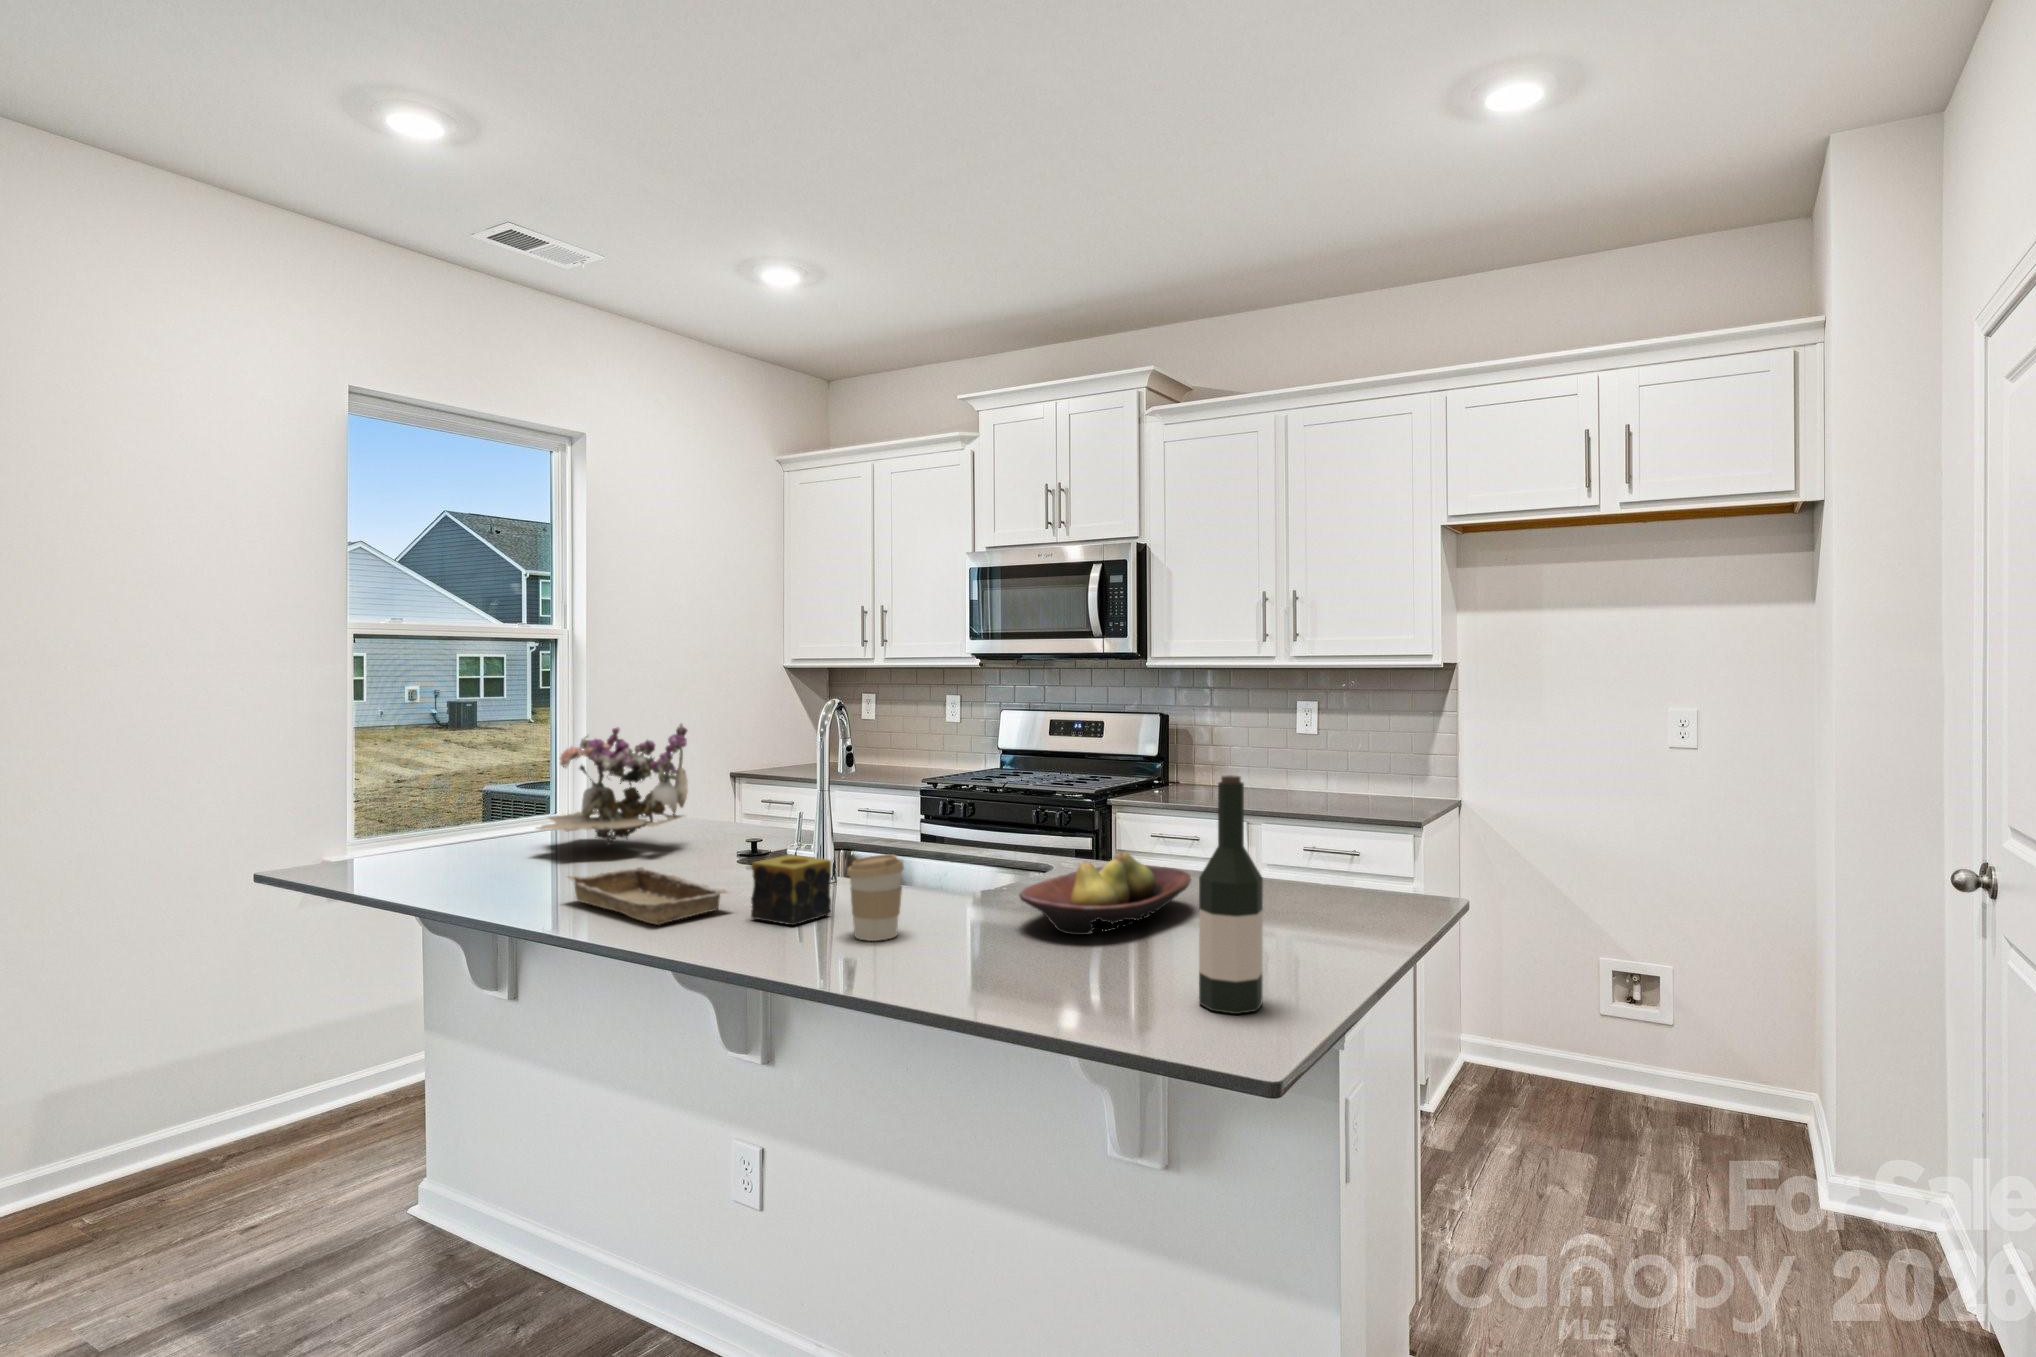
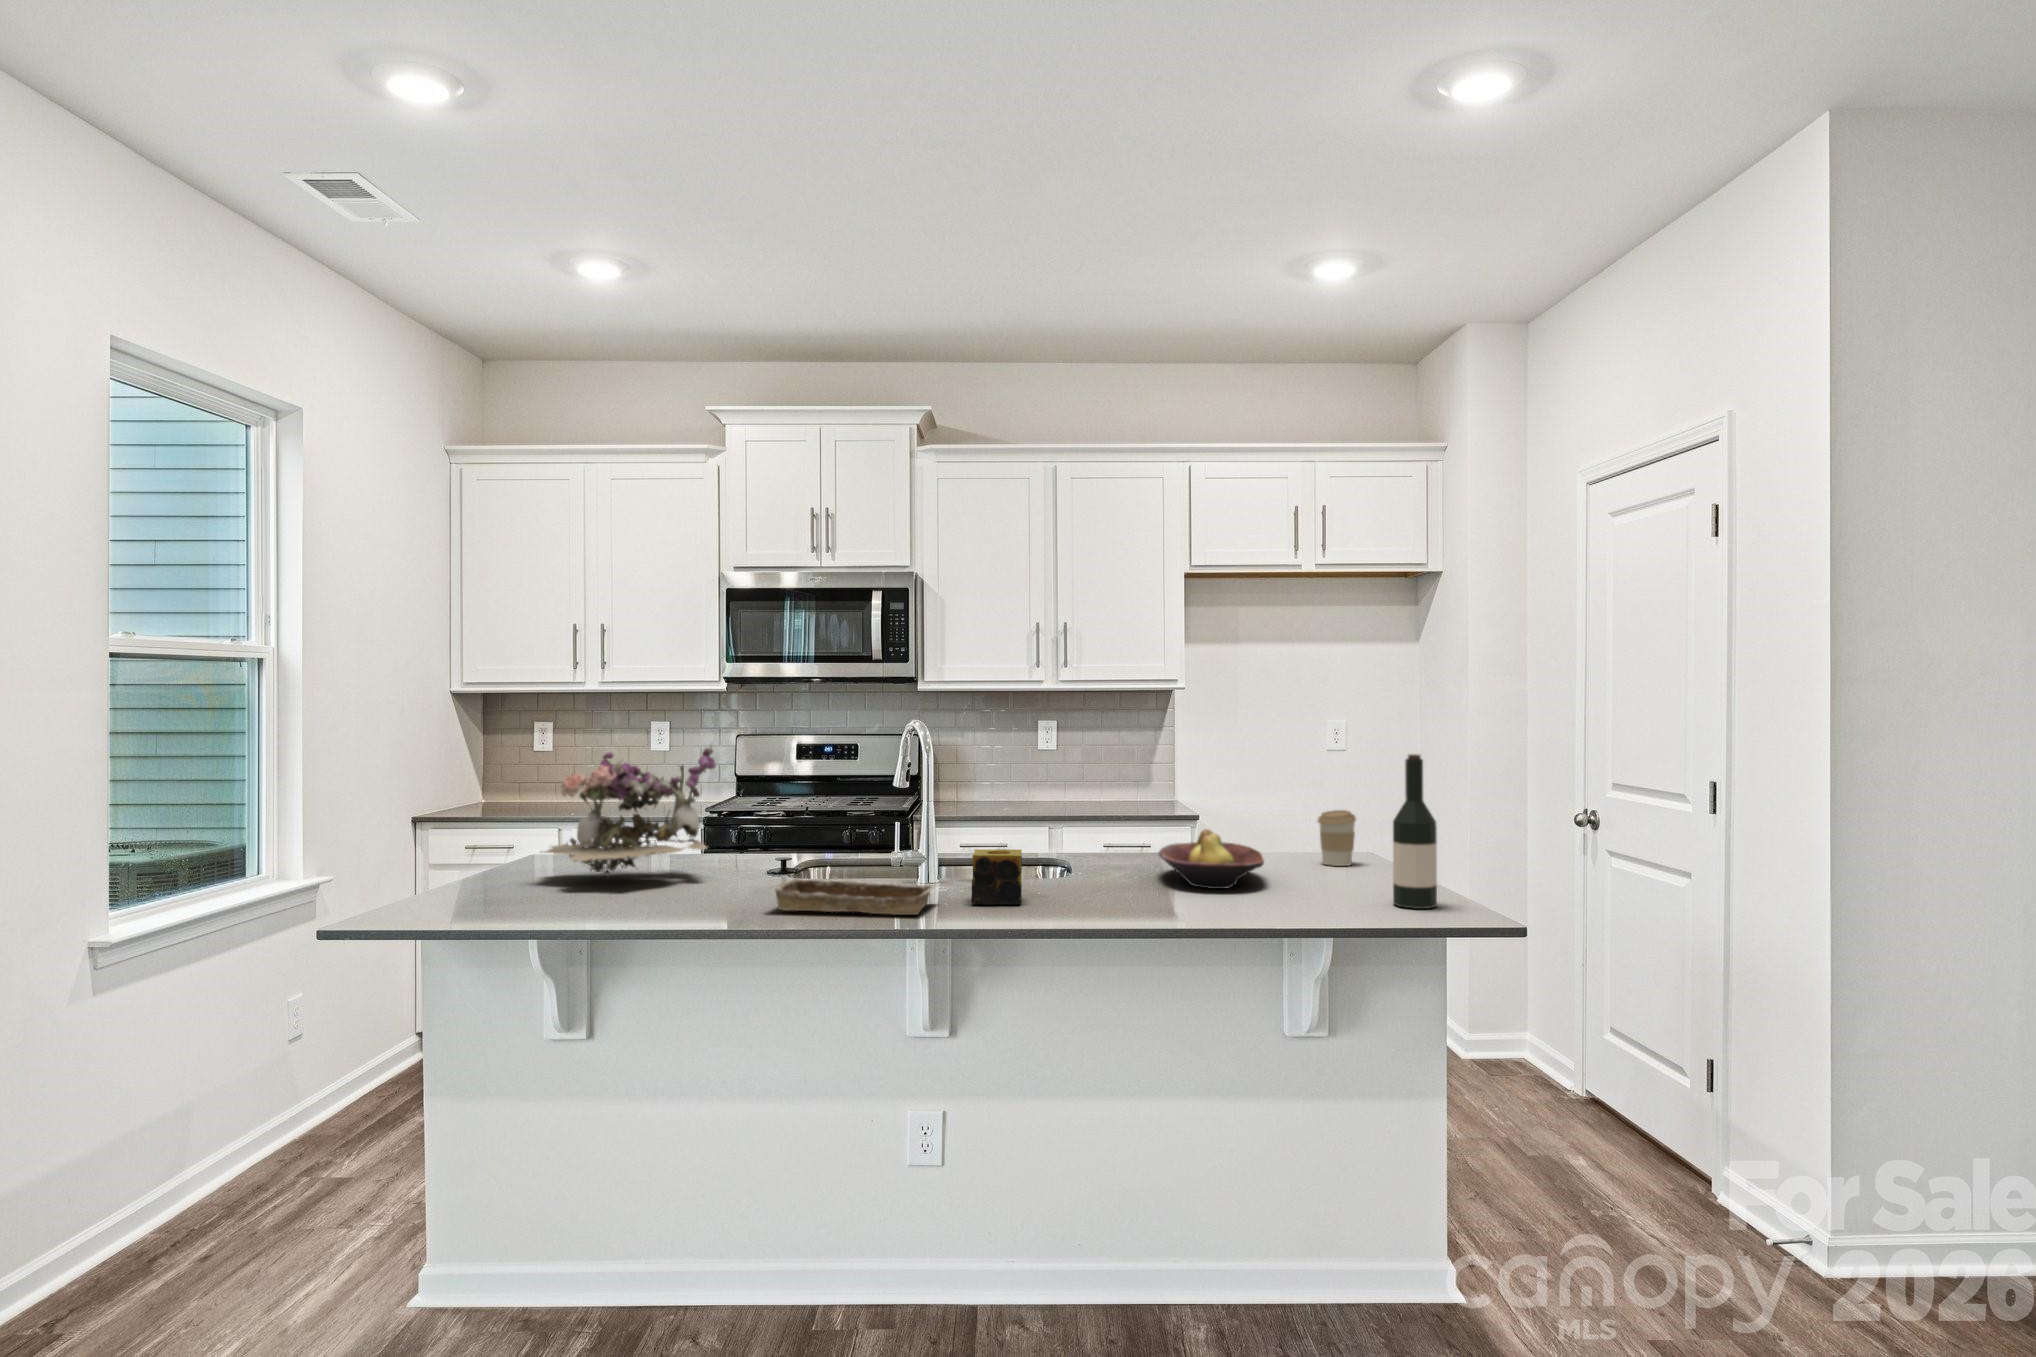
coffee cup: present [847,854,904,941] -> present [1318,810,1356,866]

